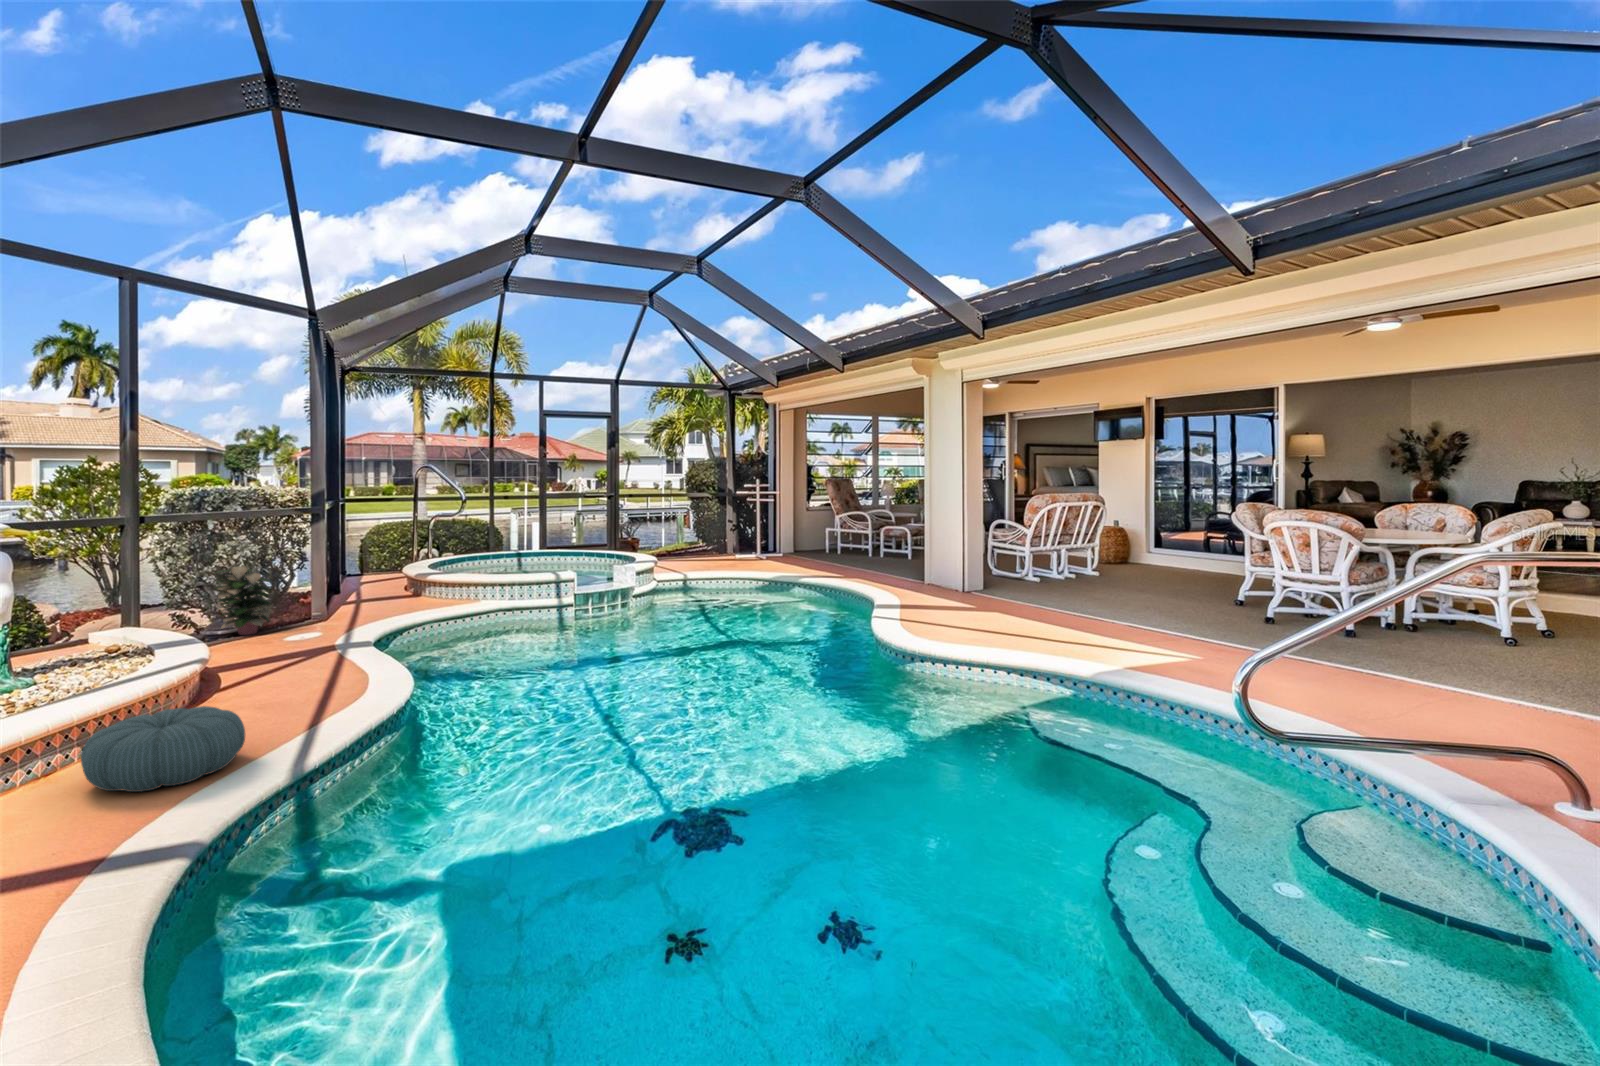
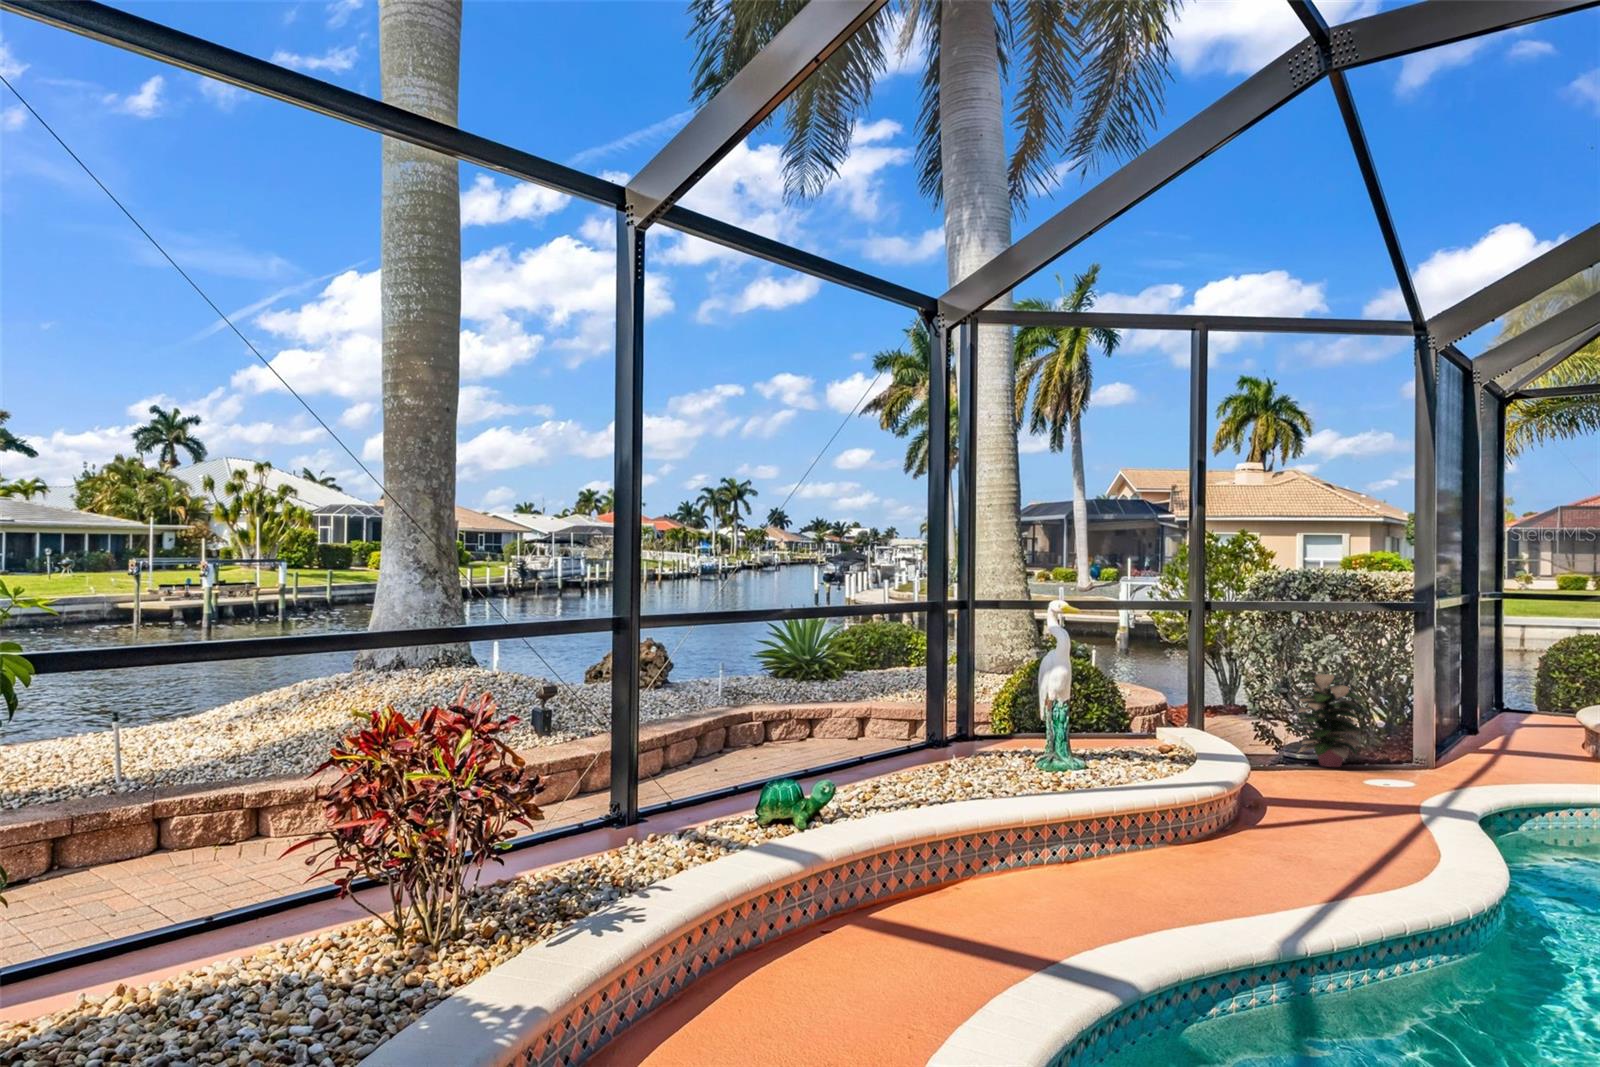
pouf: present [81,706,245,792] -> none [1081,822,1241,915]

